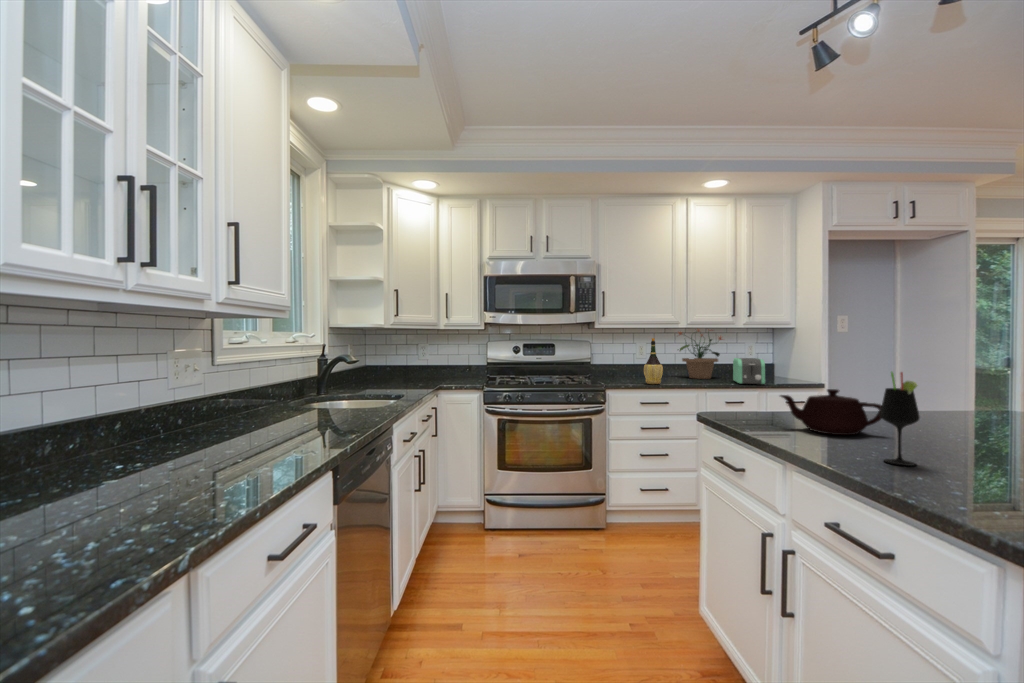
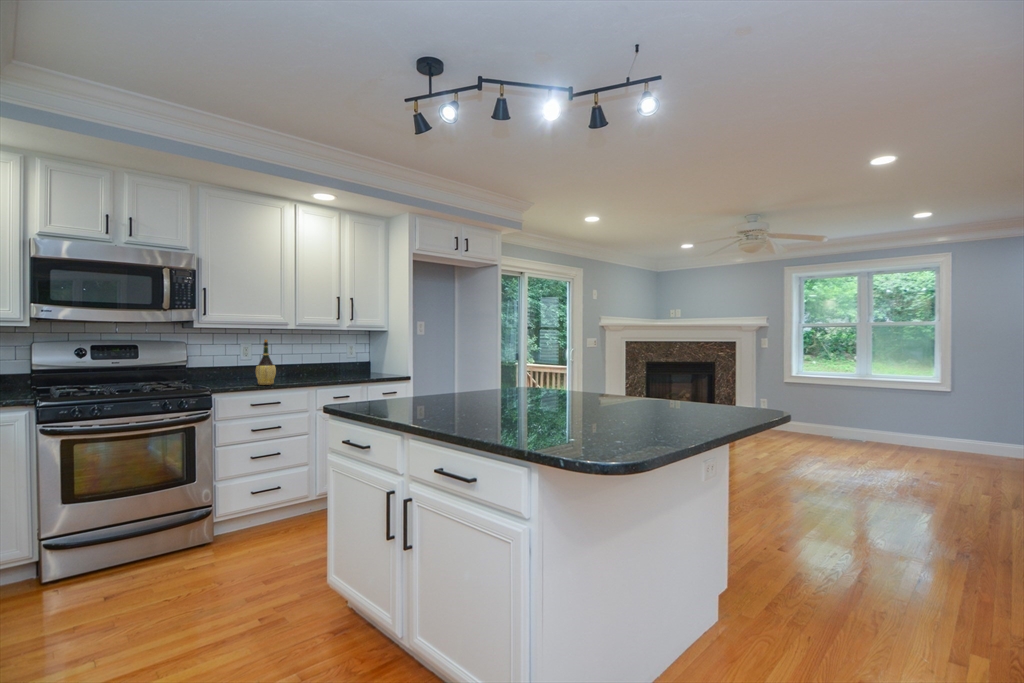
potted plant: present [679,329,722,379] -> none [283,326,332,377]
toaster: present [733,358,765,385] -> none [339,357,366,380]
wine glass: present [880,372,920,466] -> none [441,368,459,422]
teapot: present [780,389,882,435] -> none [385,380,444,410]

